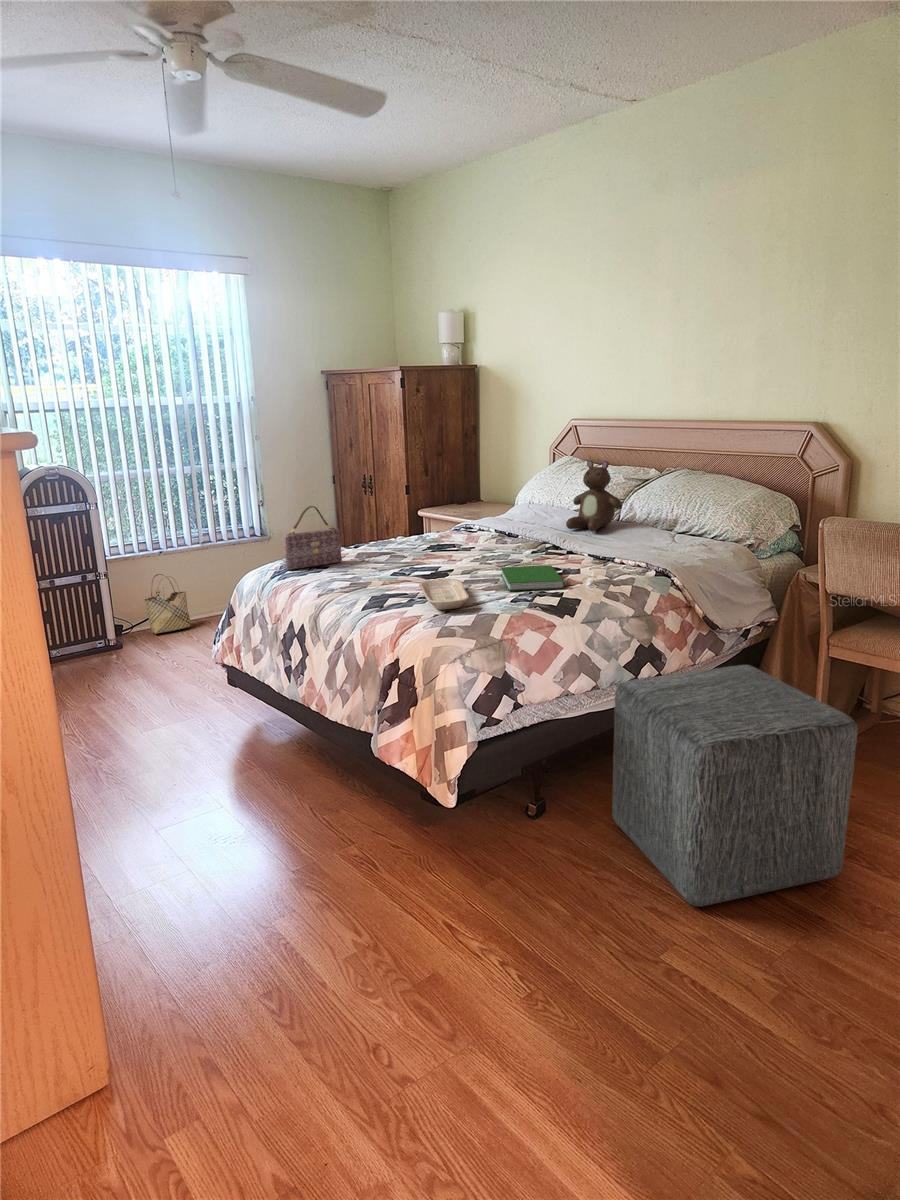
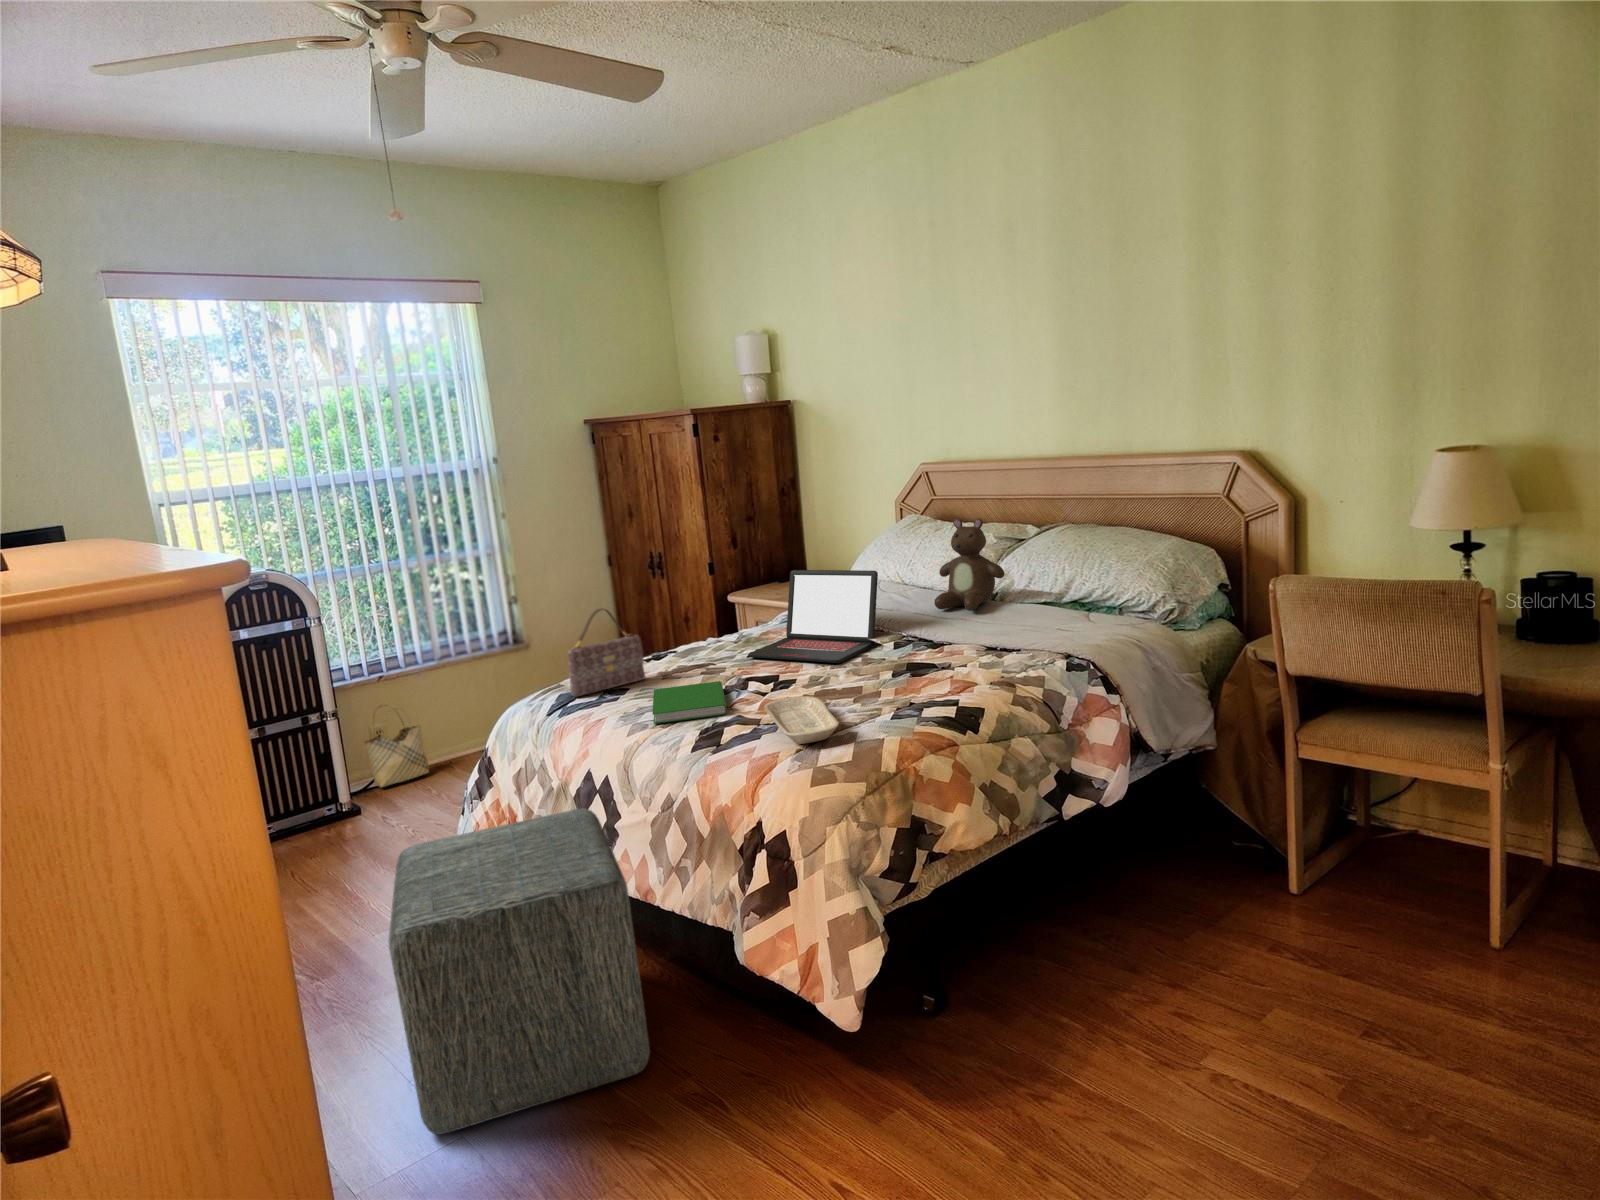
laptop: none [420,491,523,561] -> present [748,570,878,663]
hardcover book: present [501,565,565,591] -> present [653,681,727,724]
ottoman: present [612,665,857,907] -> present [388,808,650,1134]

